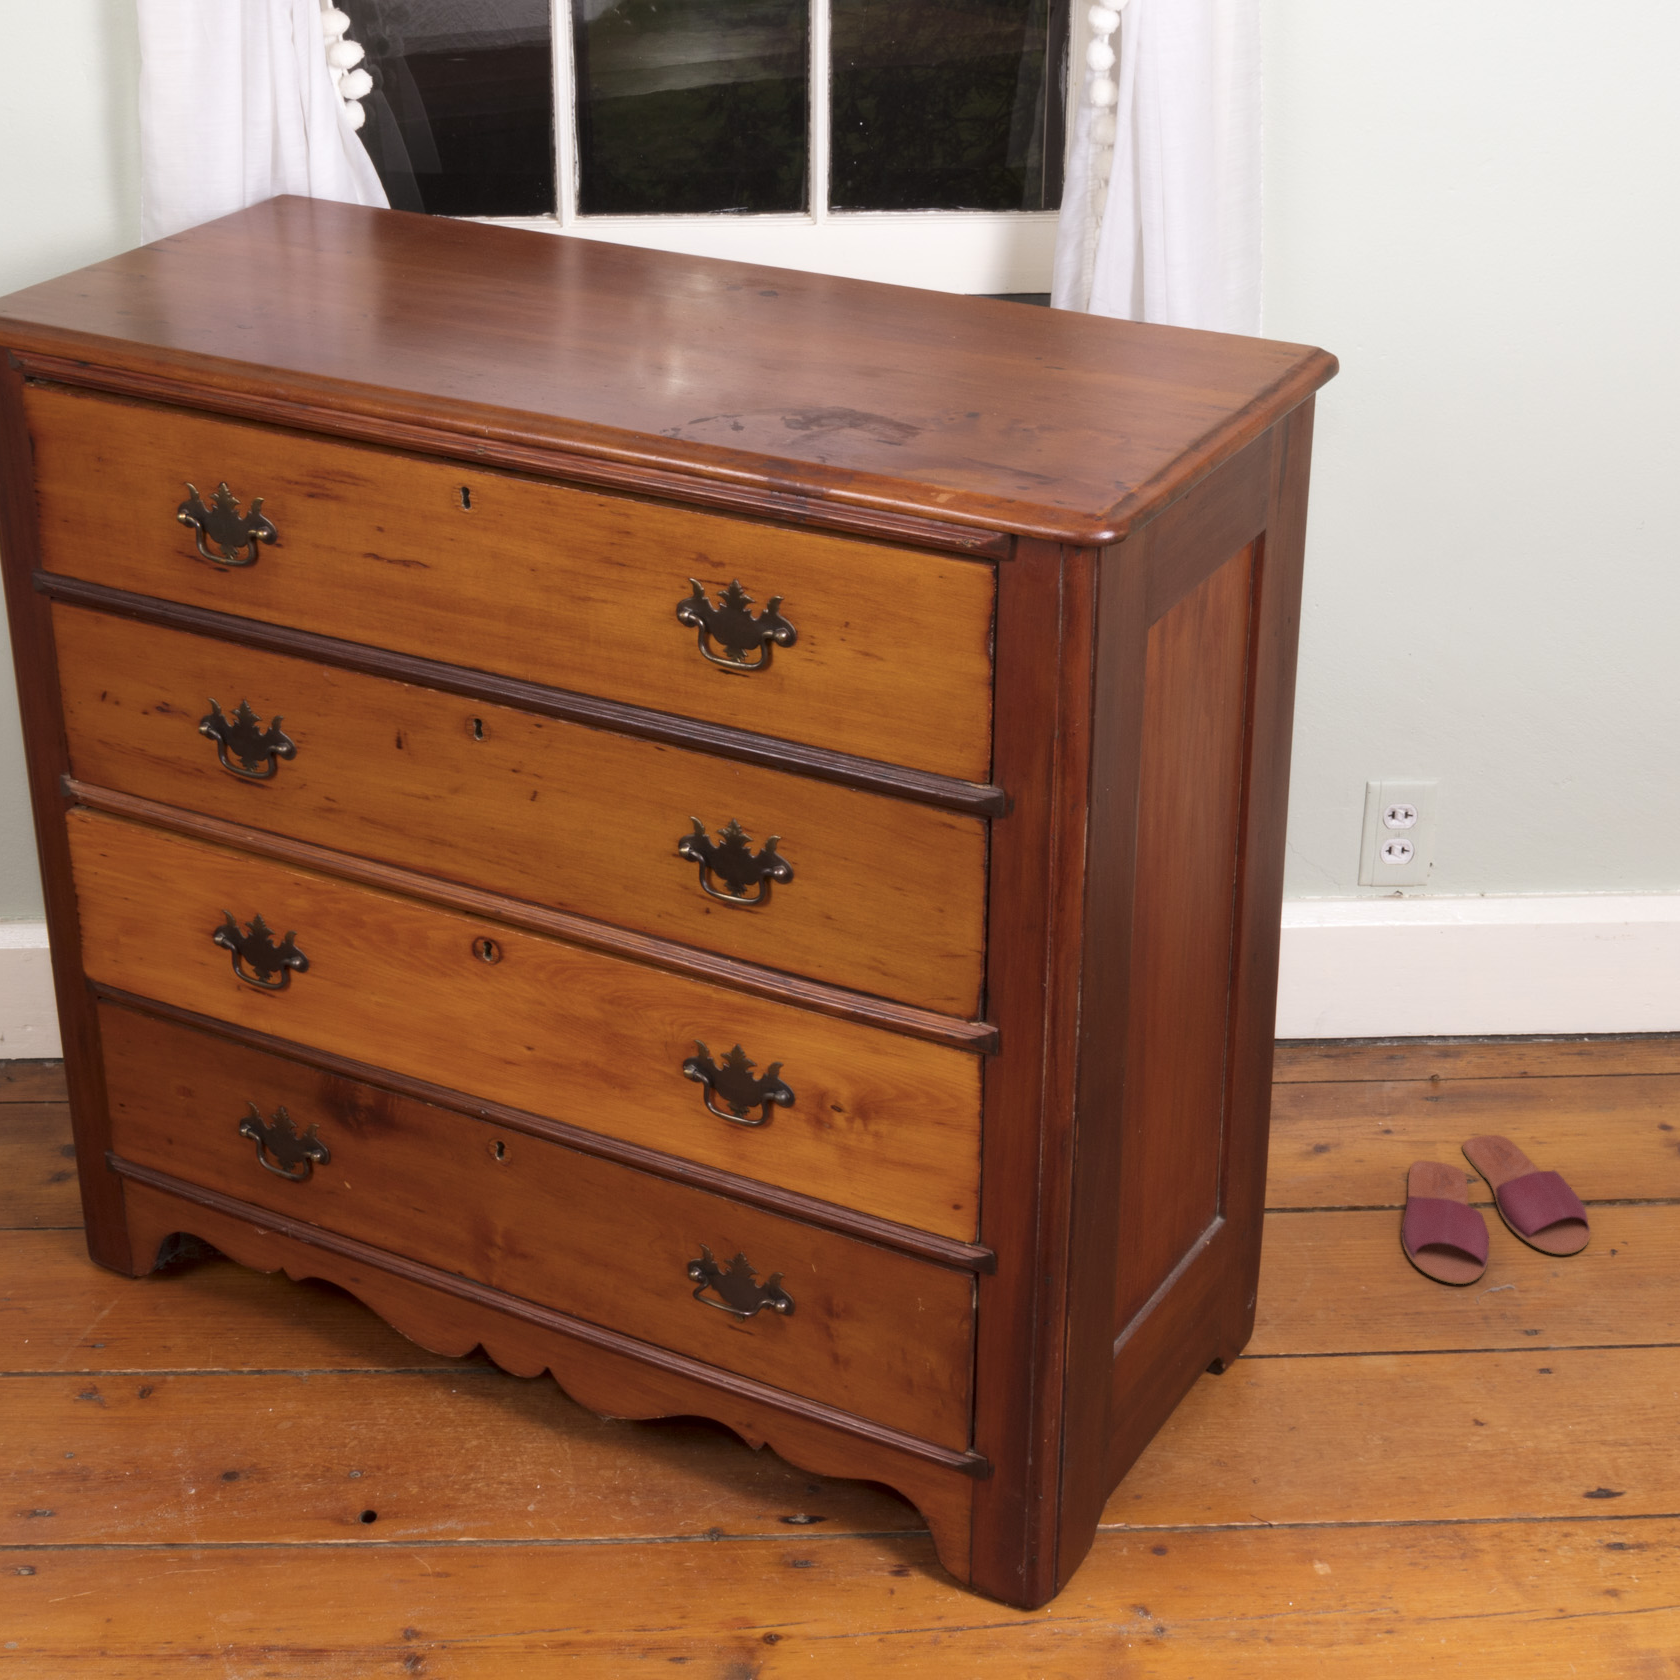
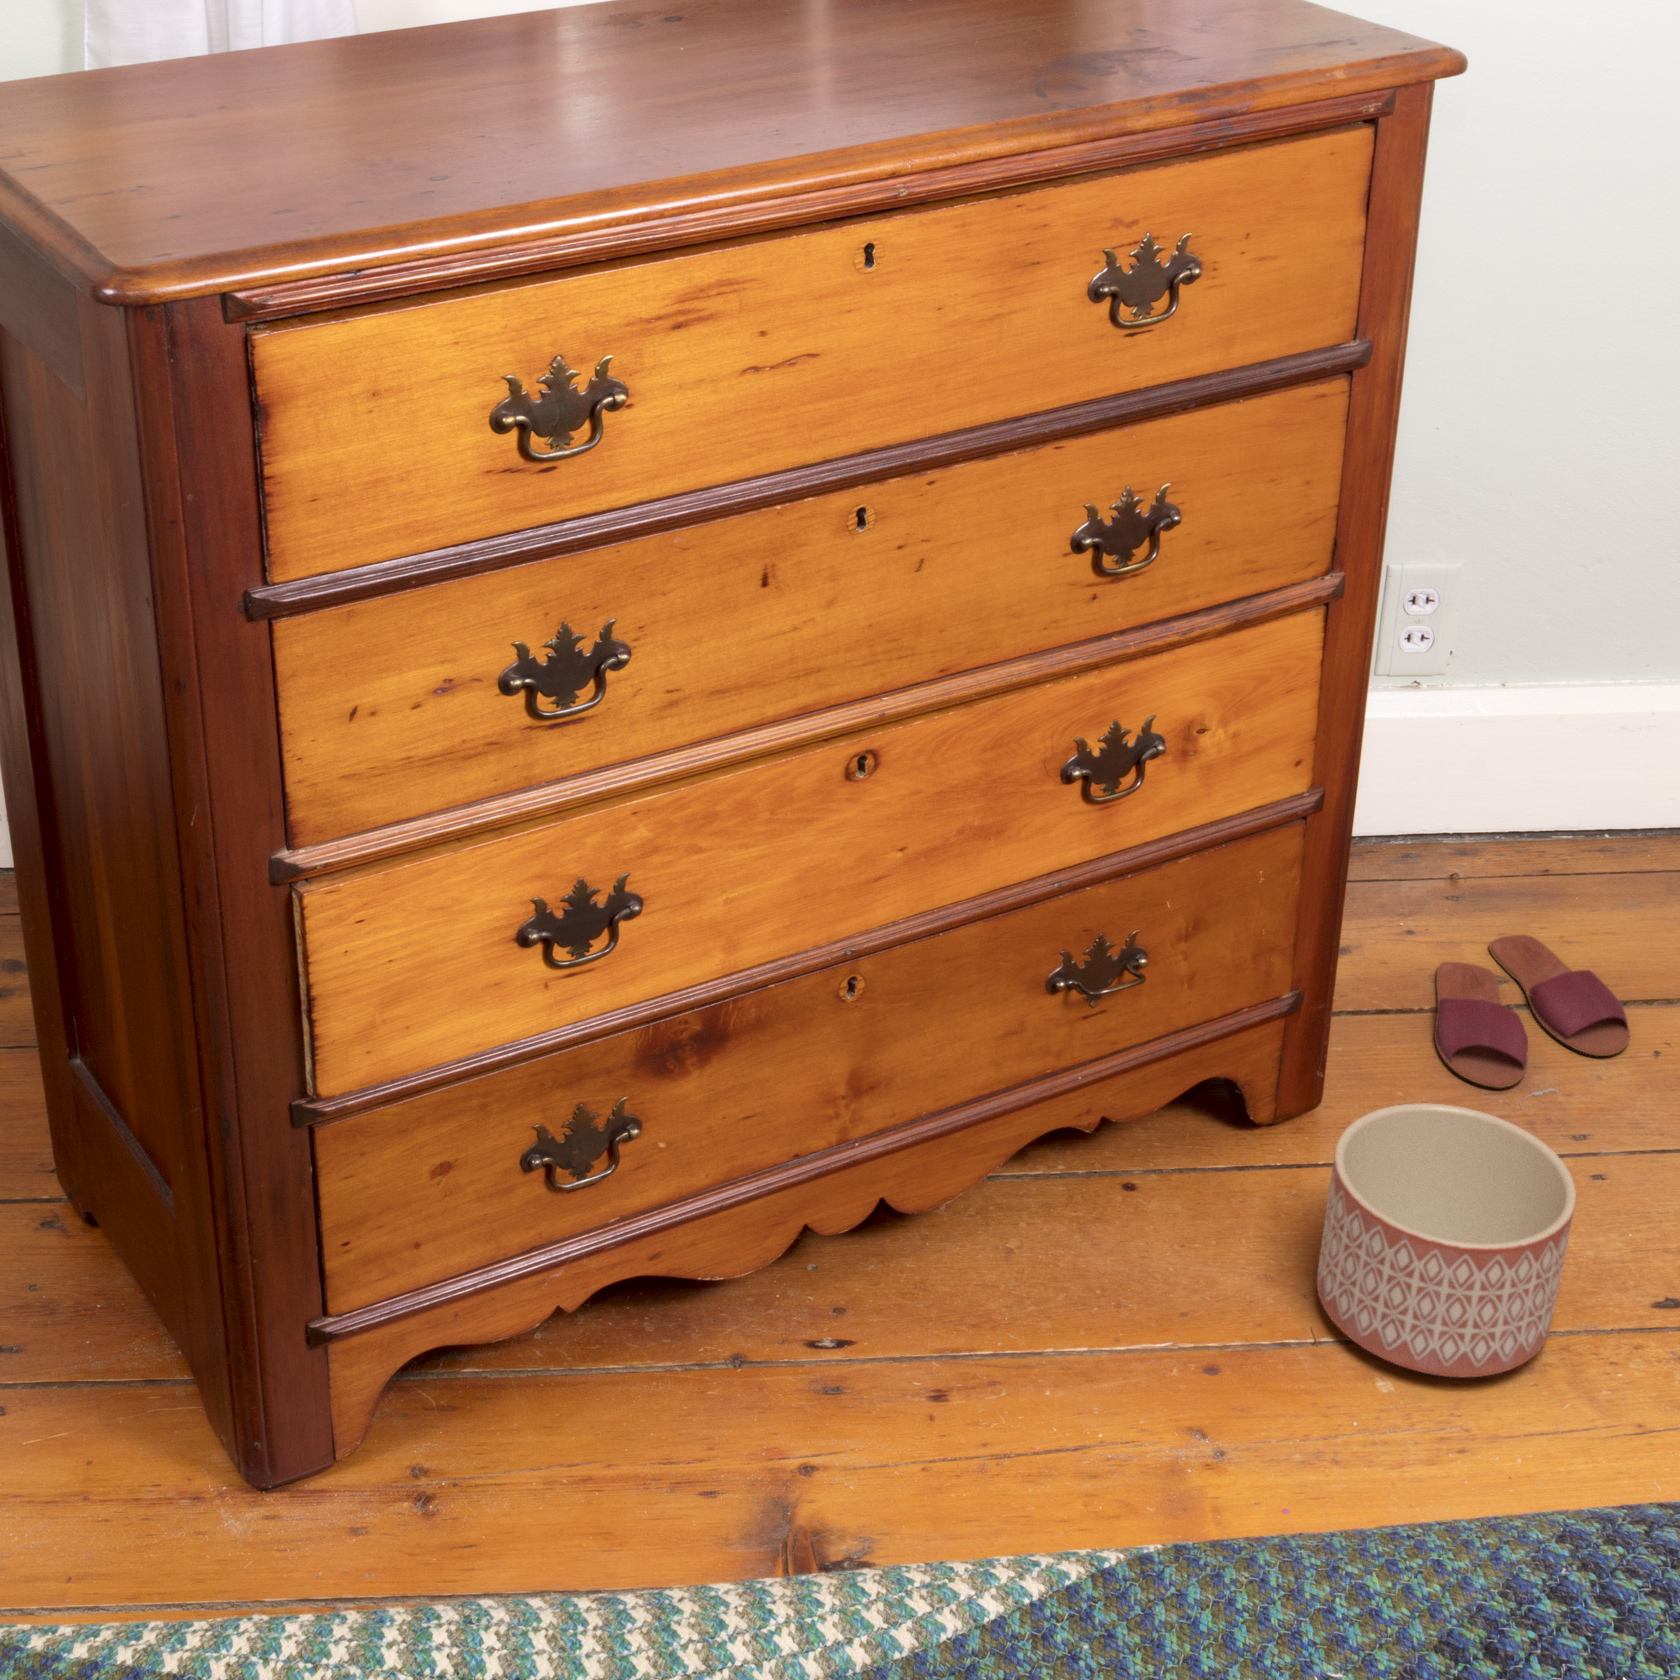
planter: none [1265,1299,1502,1562] -> present [1316,1103,1576,1377]

